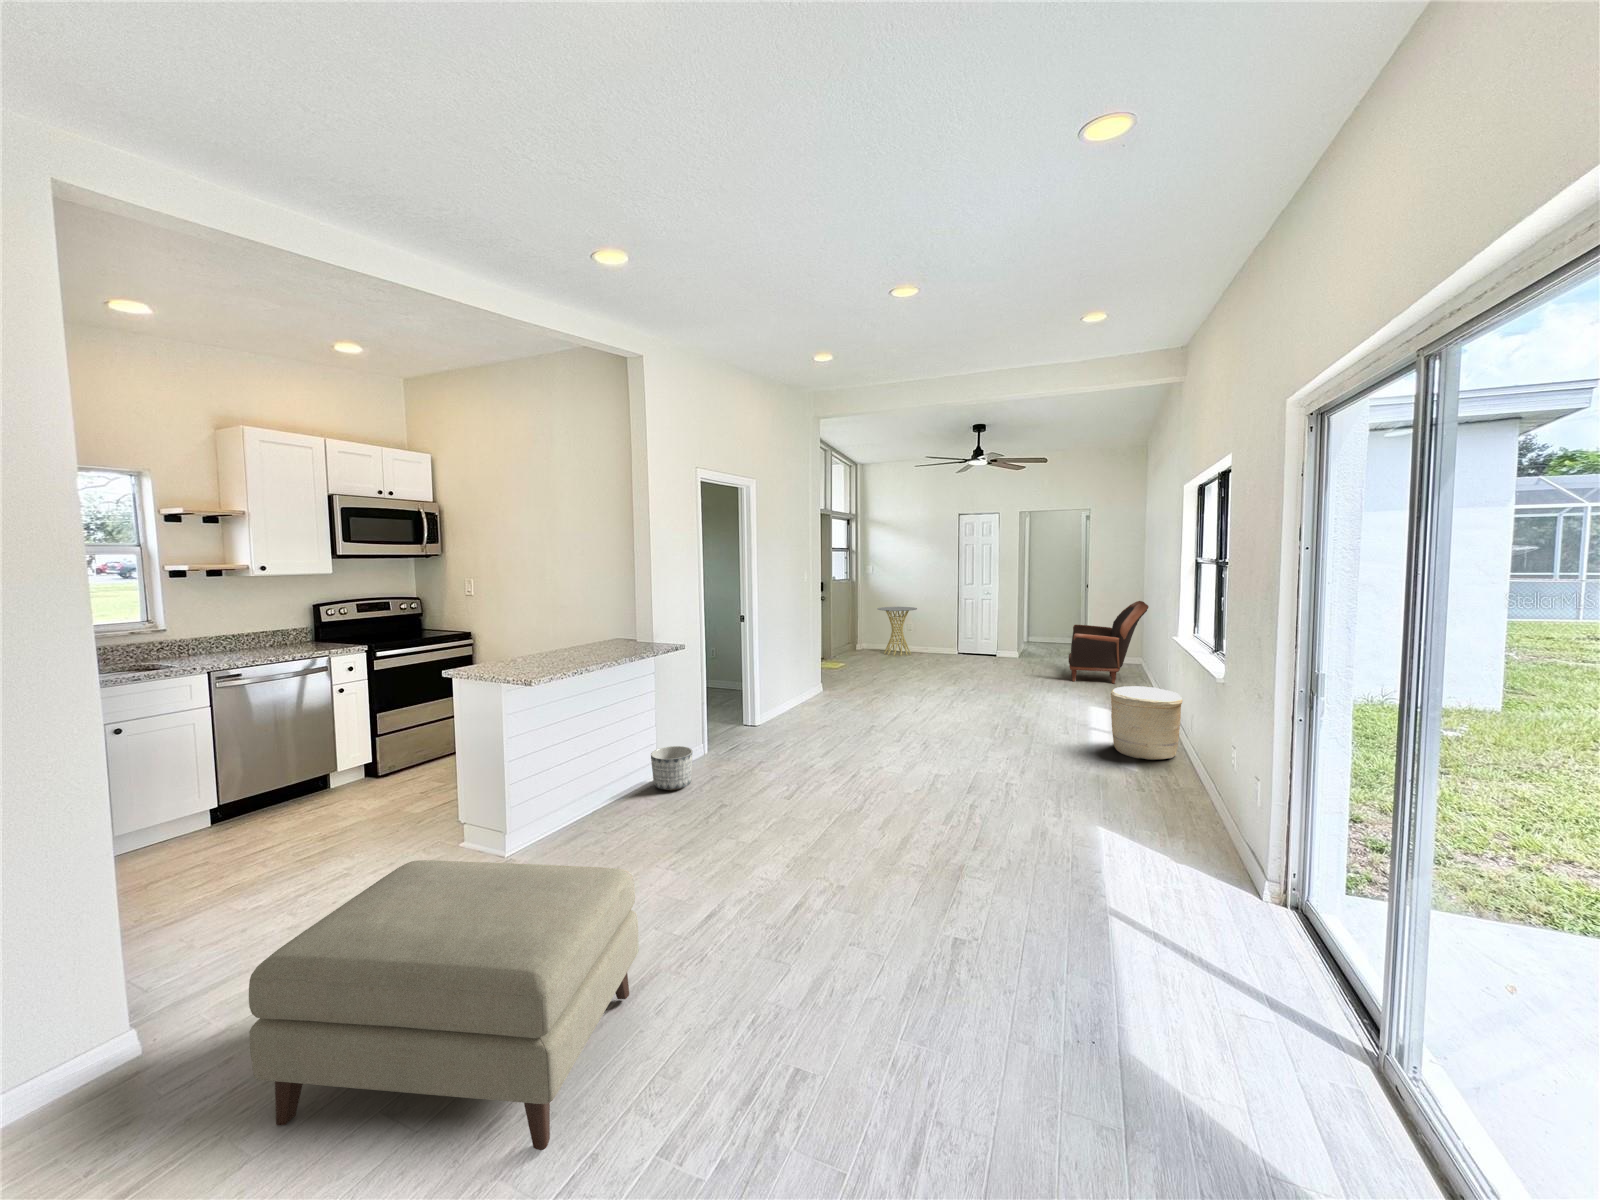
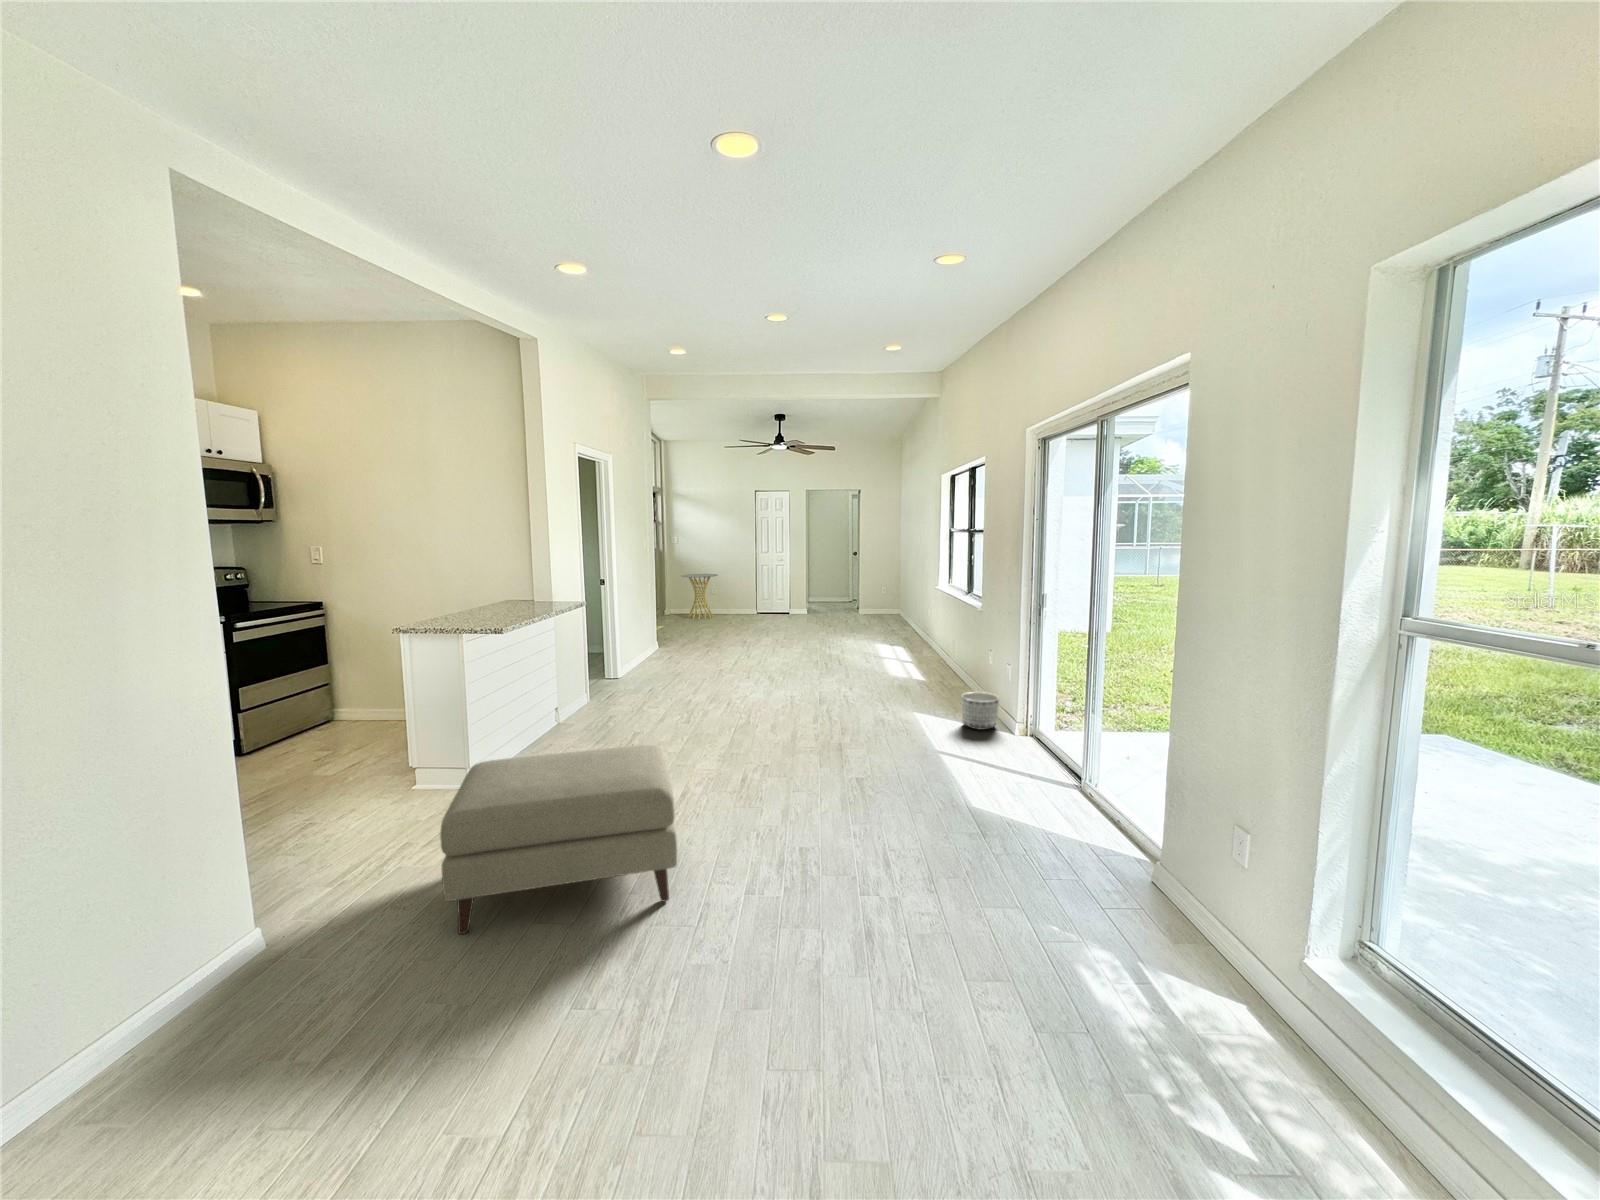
armchair: present [1069,601,1149,684] -> none [852,562,911,630]
woven basket: present [1111,686,1182,760] -> none [901,623,948,675]
planter: present [651,746,693,790] -> present [961,692,999,730]

